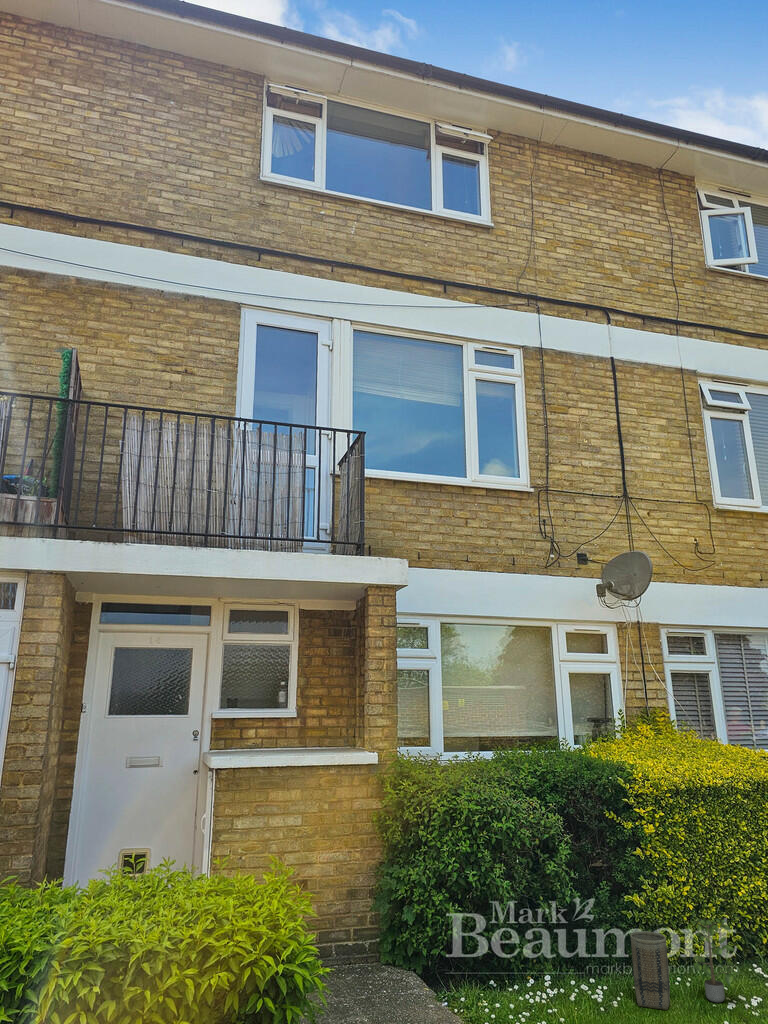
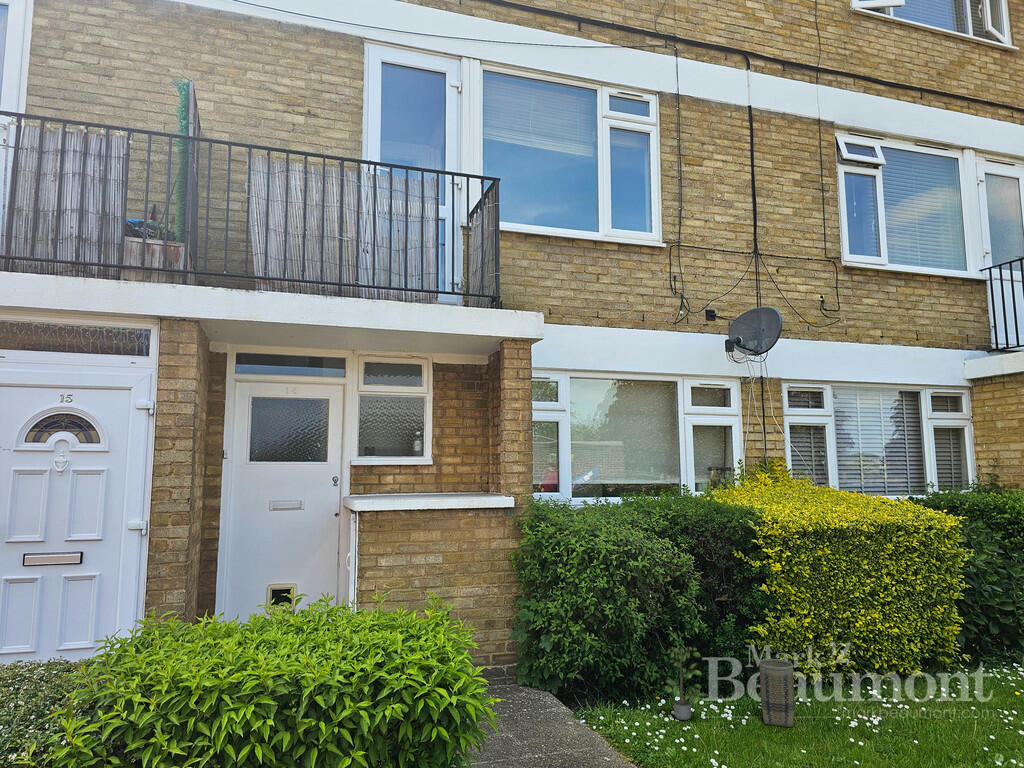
potted plant: present [693,919,741,1002] -> present [665,645,707,720]

